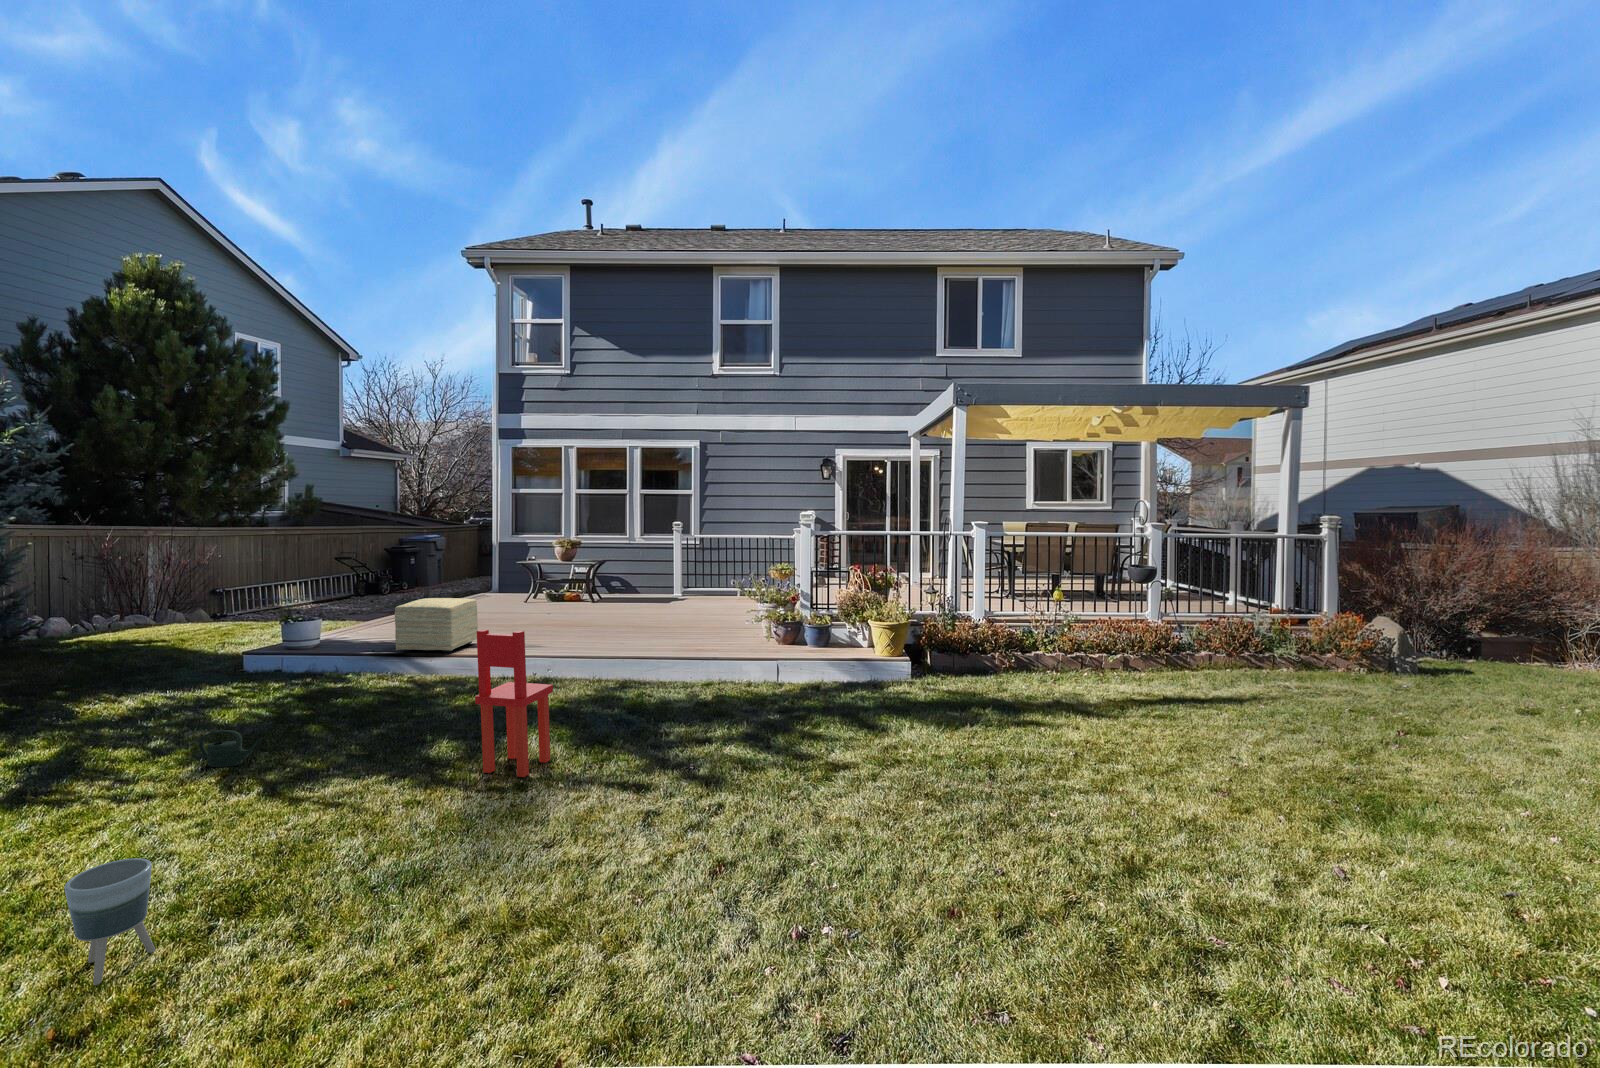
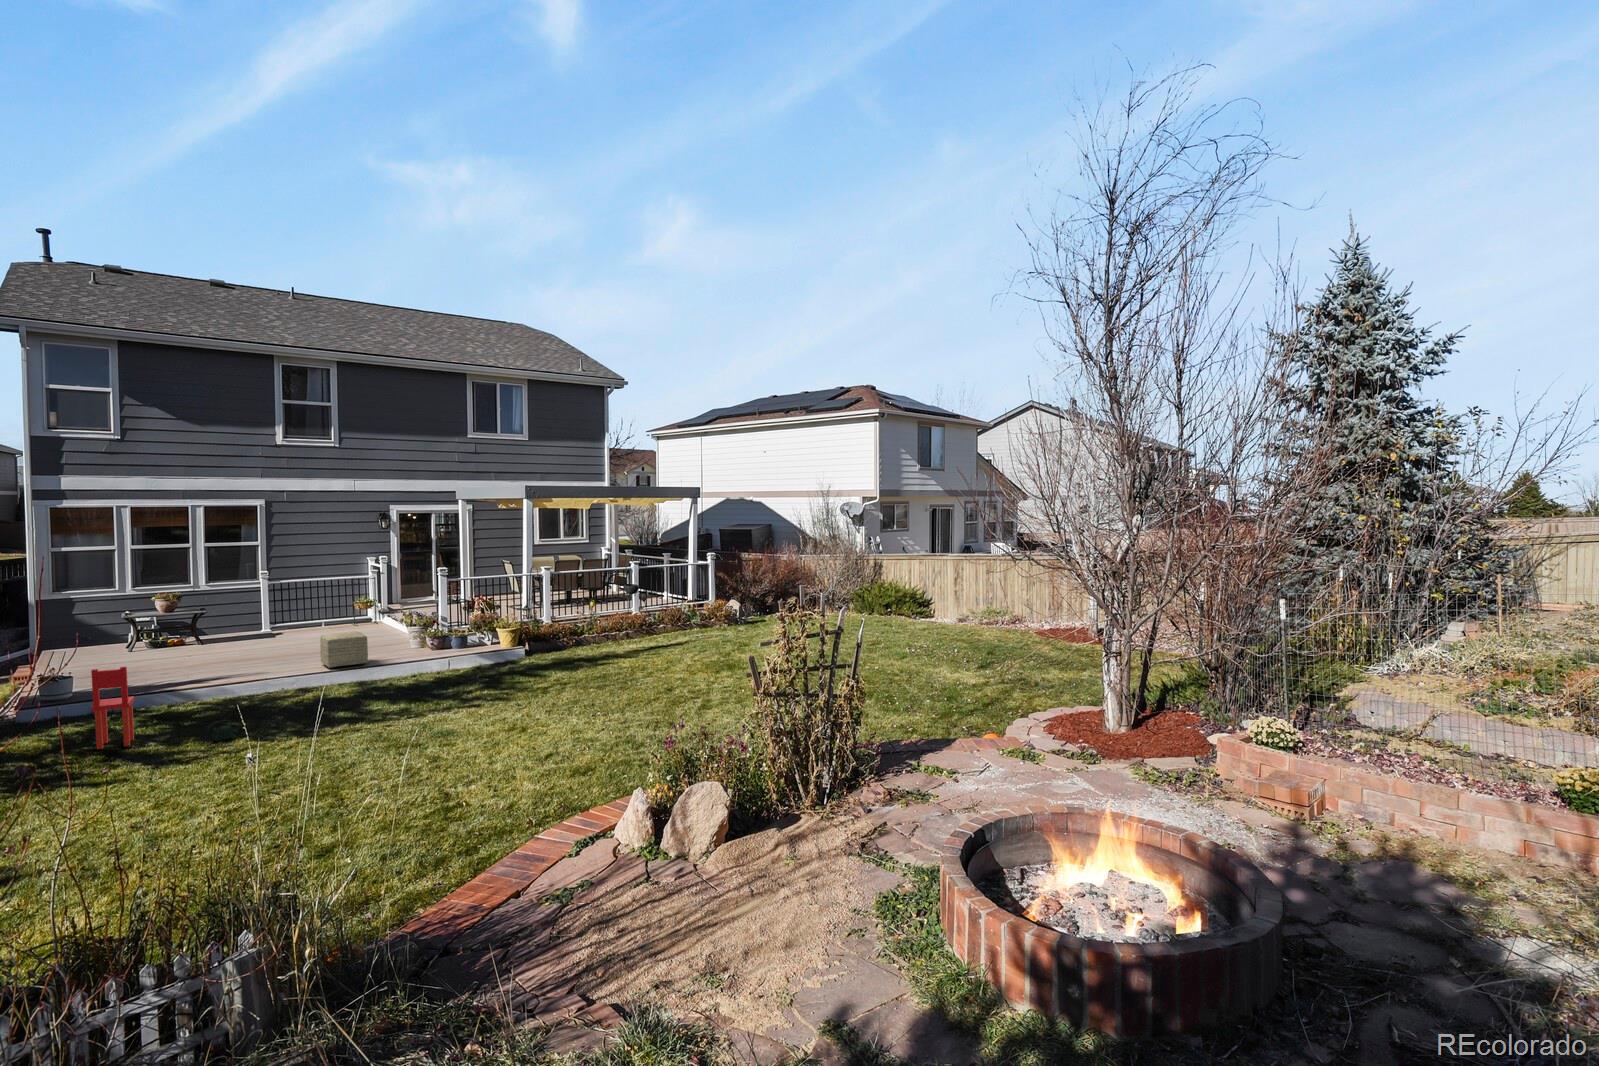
ottoman: present [395,598,478,653] -> present [320,632,368,669]
chair: present [475,630,553,777] -> present [91,666,135,749]
planter: present [65,858,155,985] -> none [363,725,387,761]

